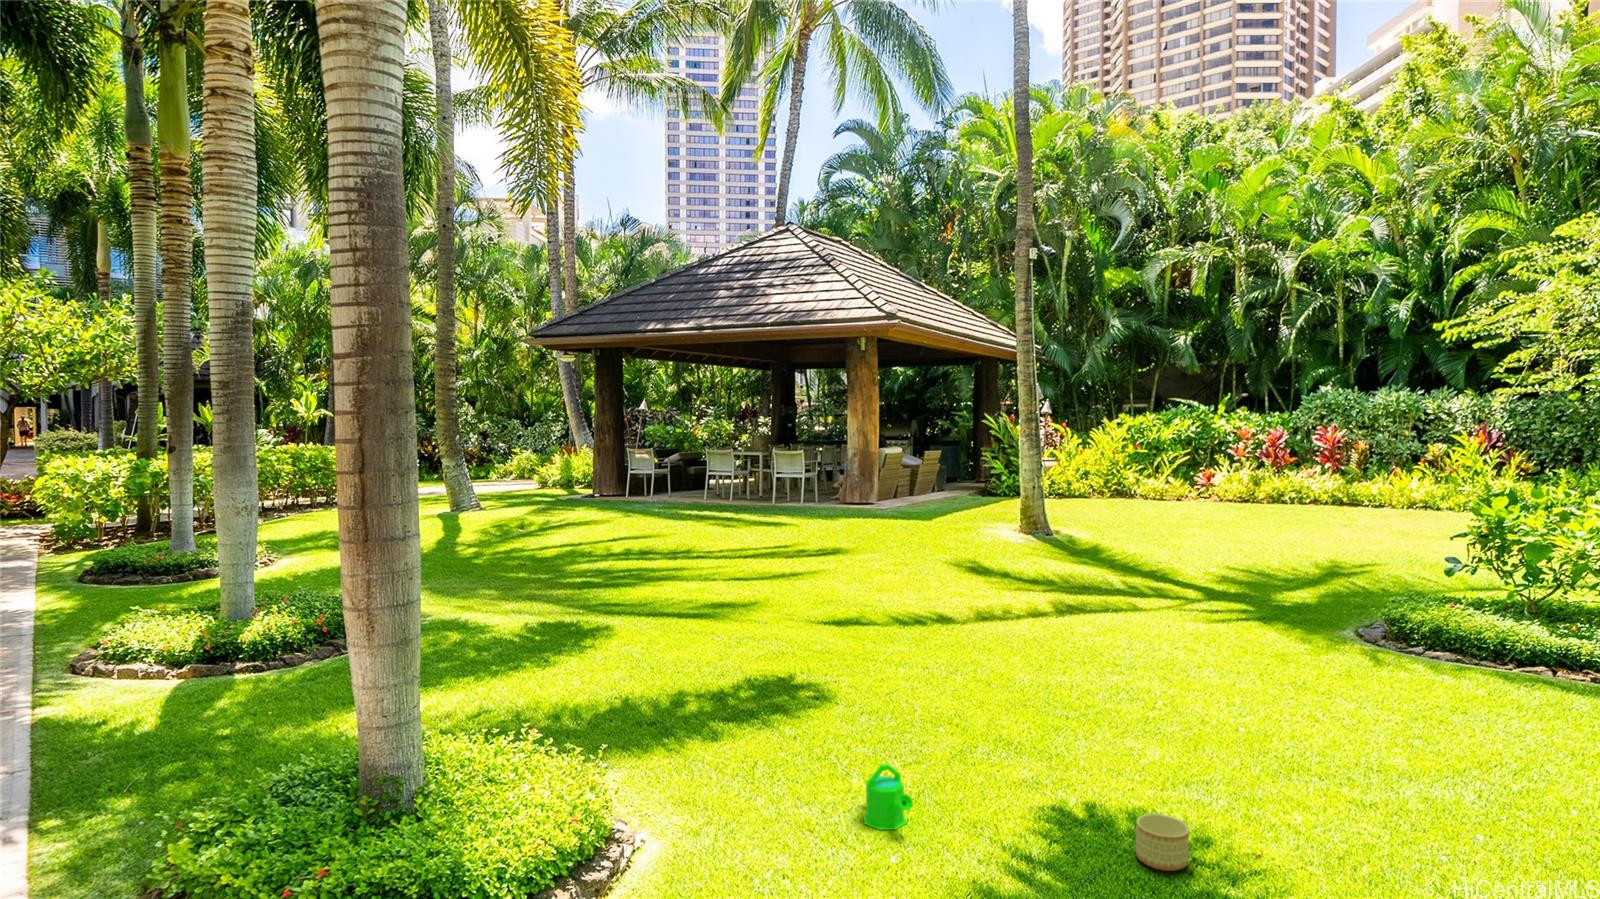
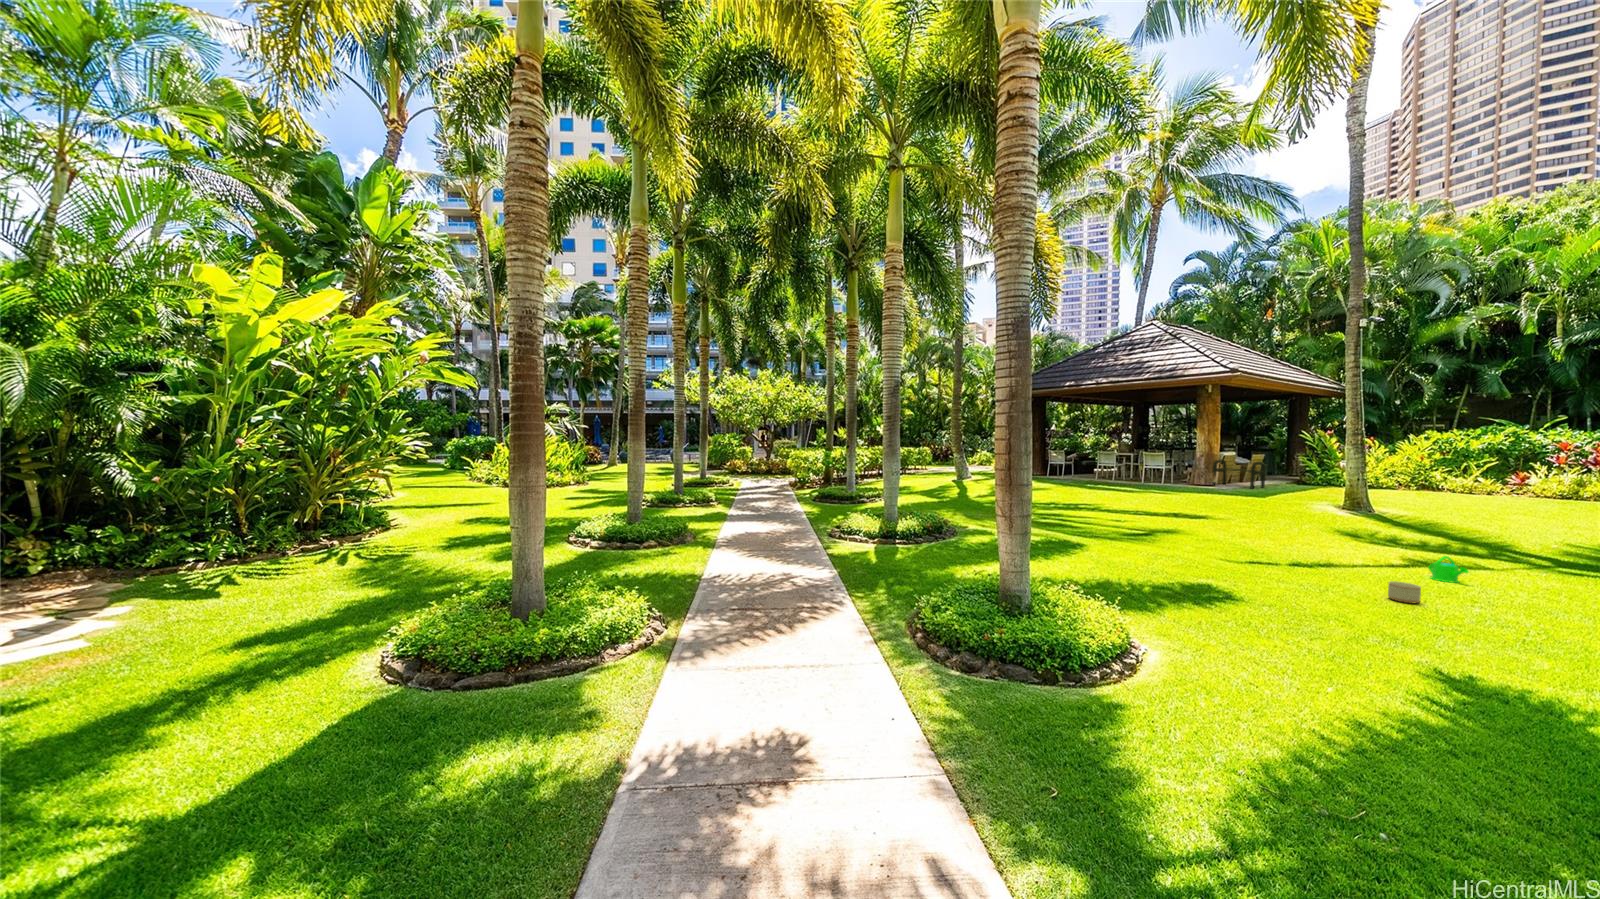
bench: none [873,466,941,515] -> present [1212,460,1265,489]
watering can: present [863,764,913,830] -> present [1428,556,1469,583]

